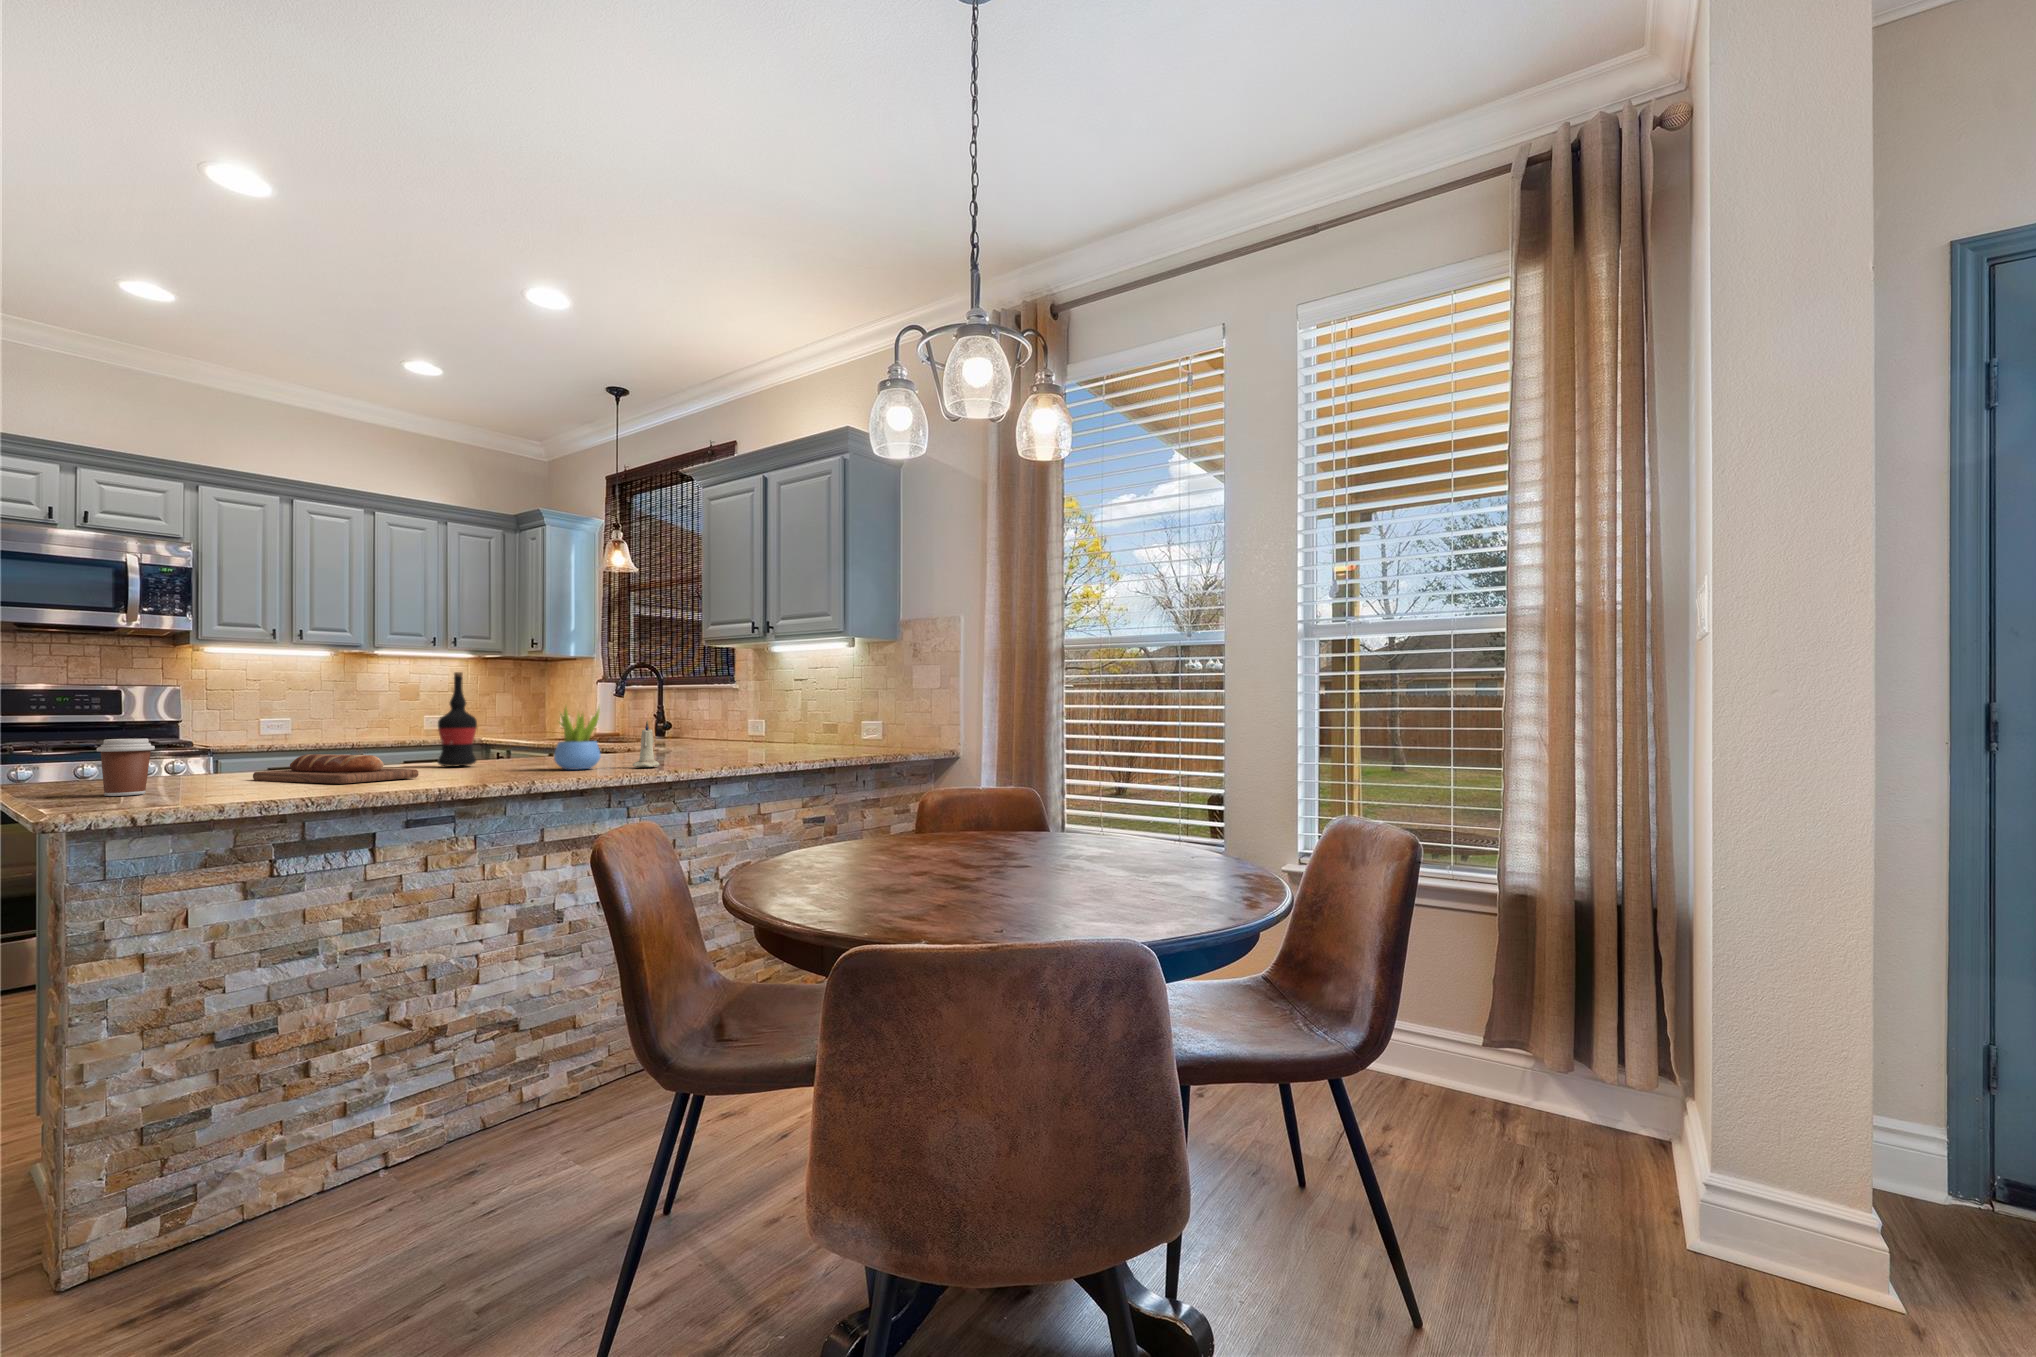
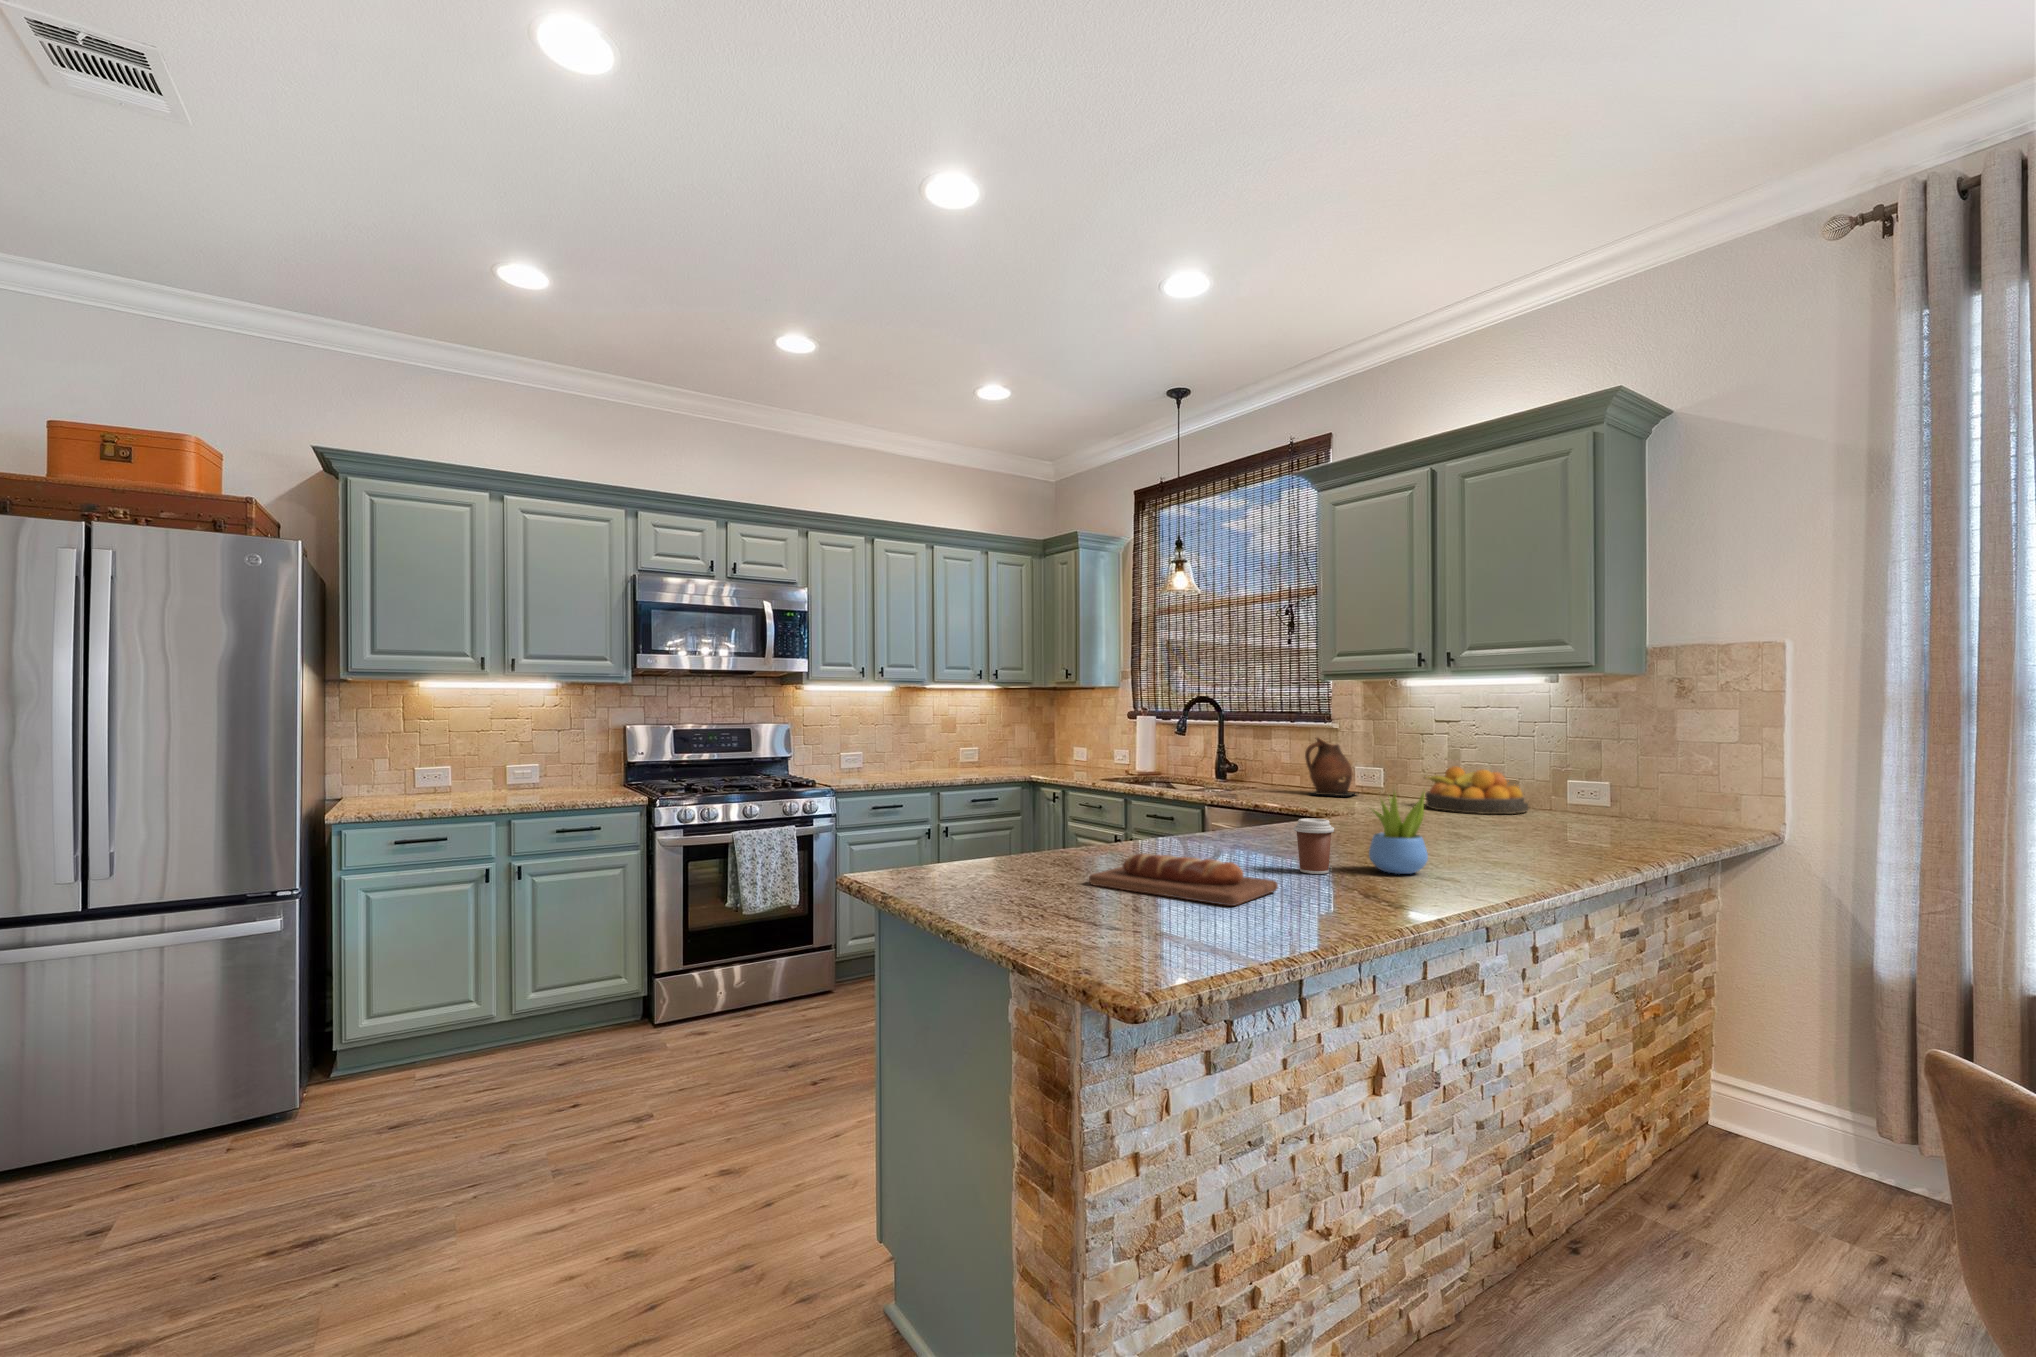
wine bottle: present [438,672,477,767] -> none [1198,739,1240,856]
ceramic pitcher: none [704,695,752,743] -> present [1305,738,1355,796]
fruit bowl: none [773,713,848,748] -> present [1424,766,1528,814]
candle: present [633,721,659,767] -> none [1459,807,1496,872]
coffee cup: present [96,738,155,796] -> present [1294,818,1334,874]

